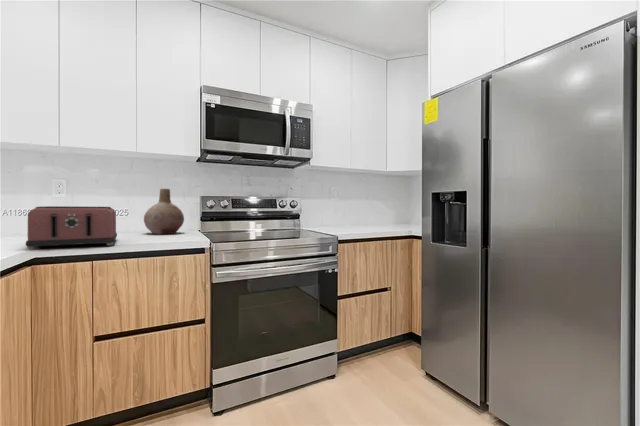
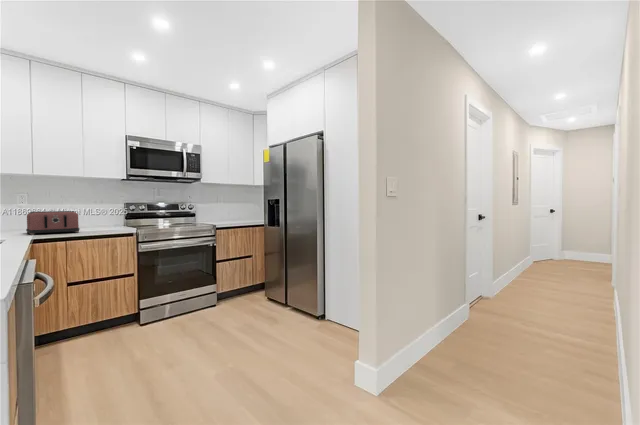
vase: present [144,189,184,234] -> none [85,199,113,228]

